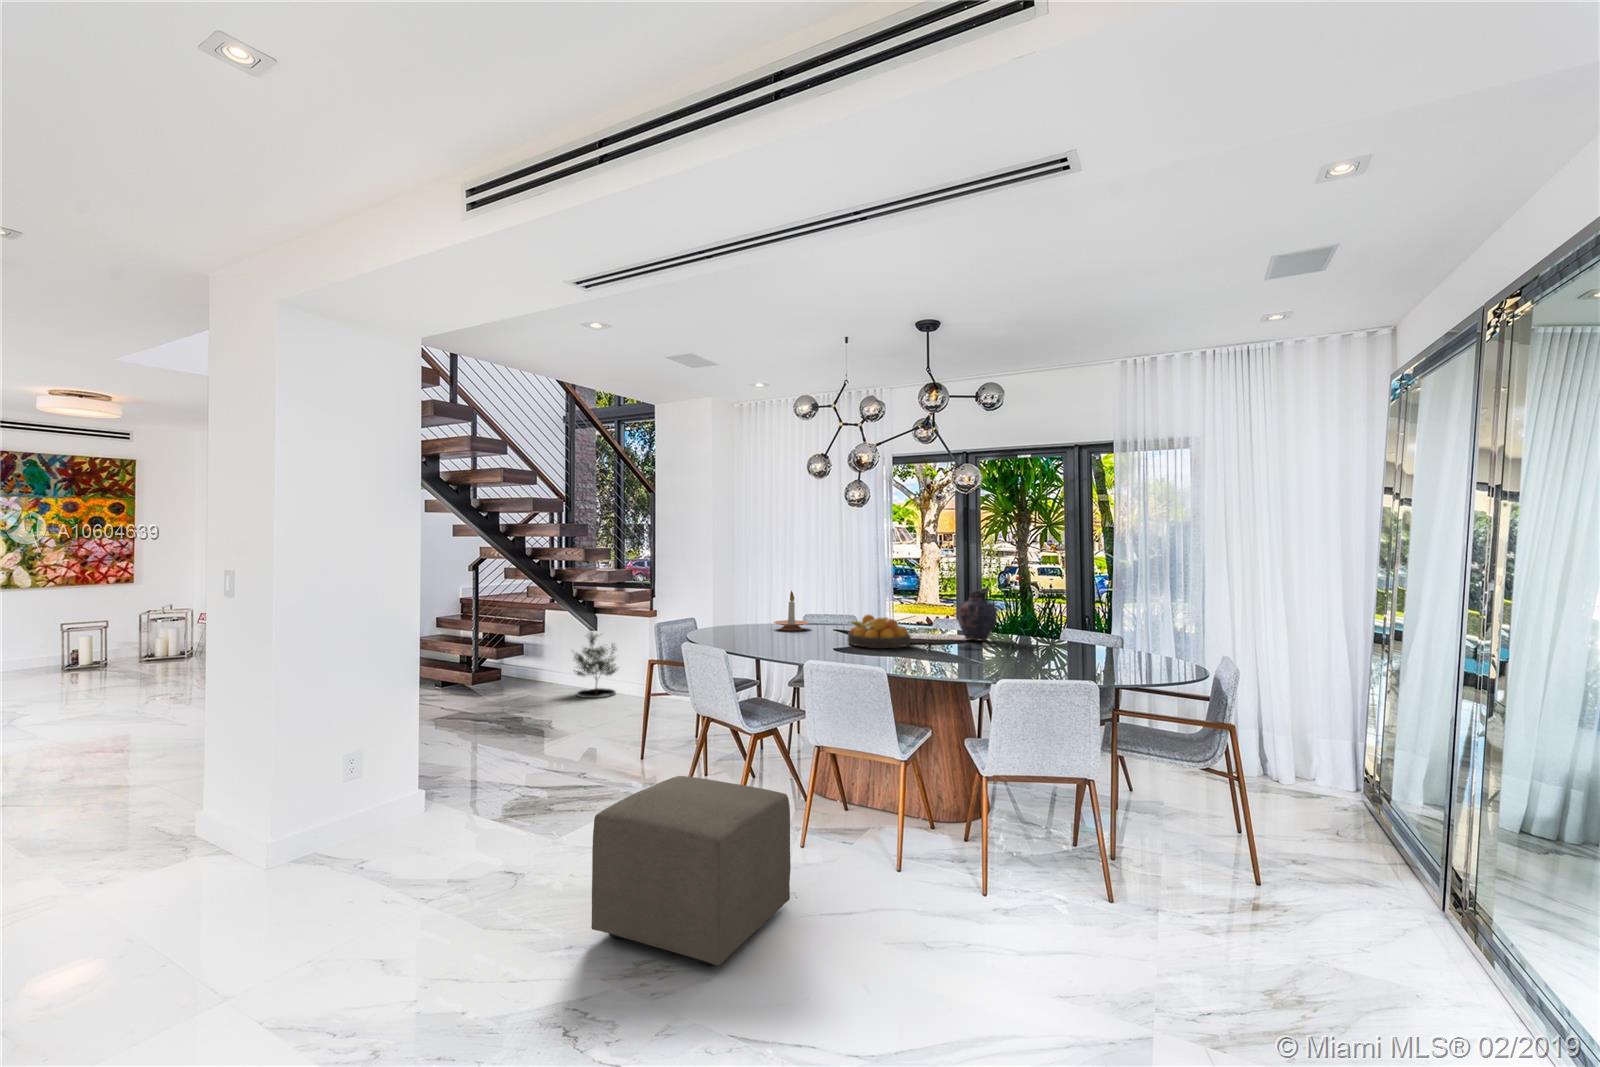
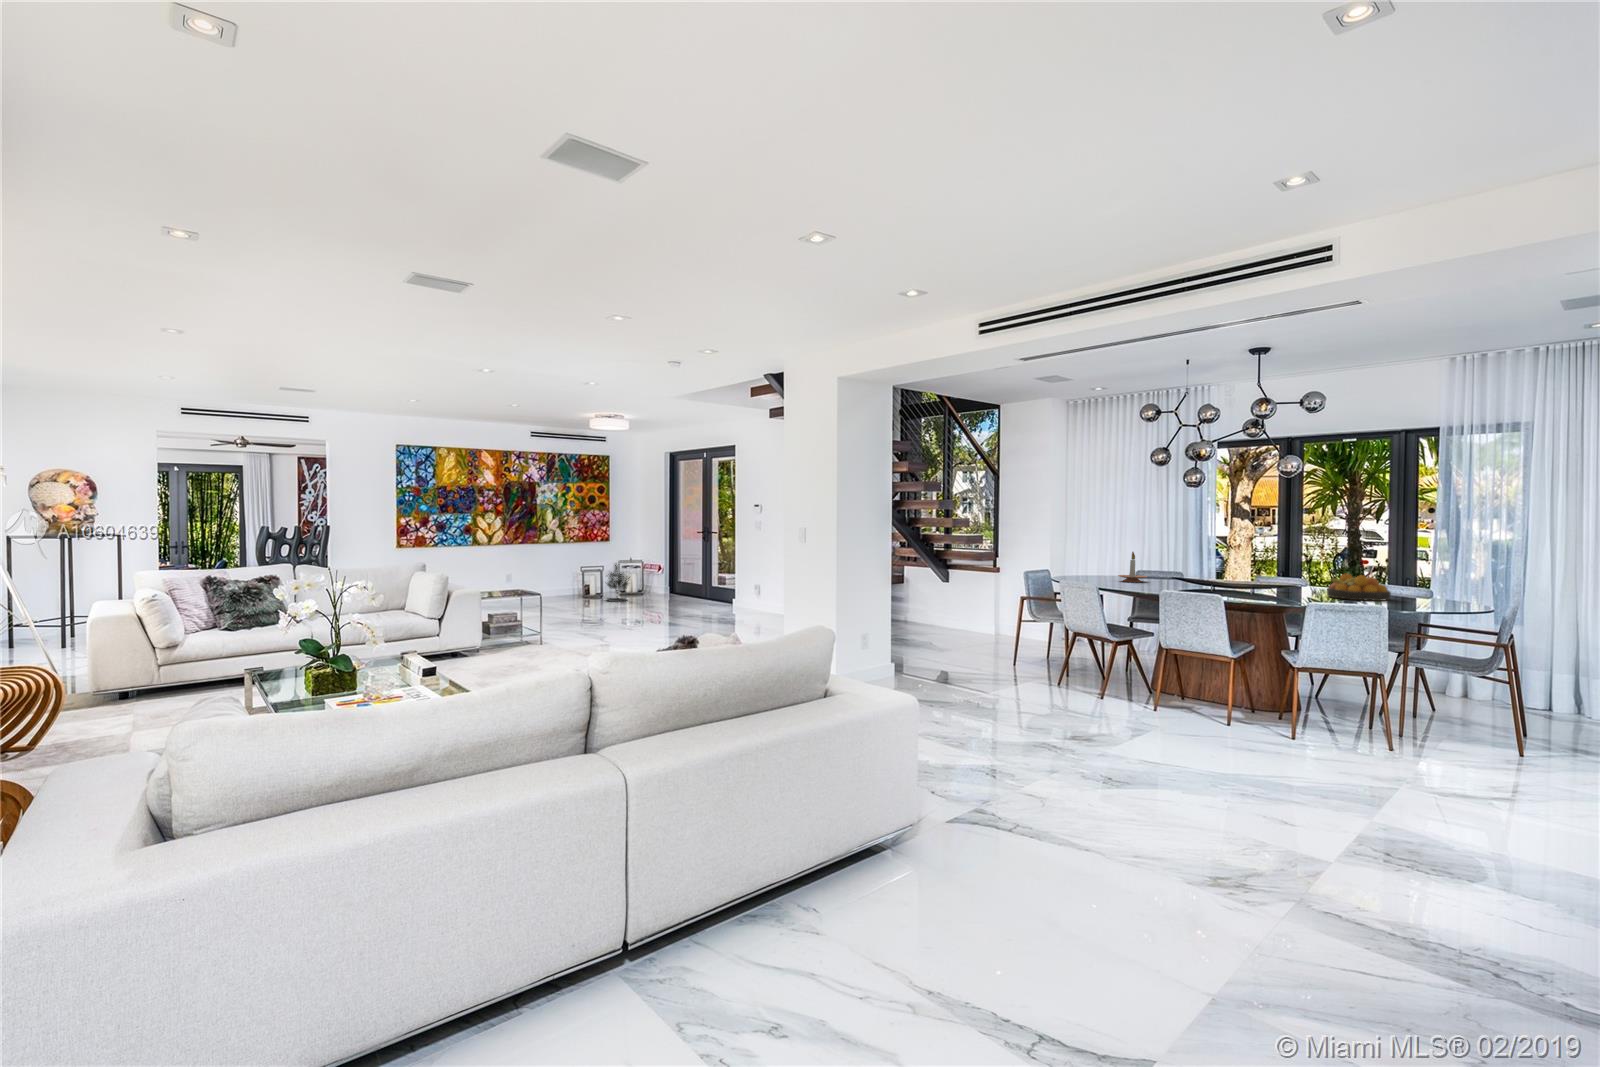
vase: present [957,588,997,641] -> none [1278,550,1316,592]
fruit bowl: present [848,615,911,648] -> present [1327,574,1391,601]
potted tree: present [574,628,617,698] -> present [606,564,630,602]
ottoman: present [592,776,791,966] -> none [1028,657,1151,753]

